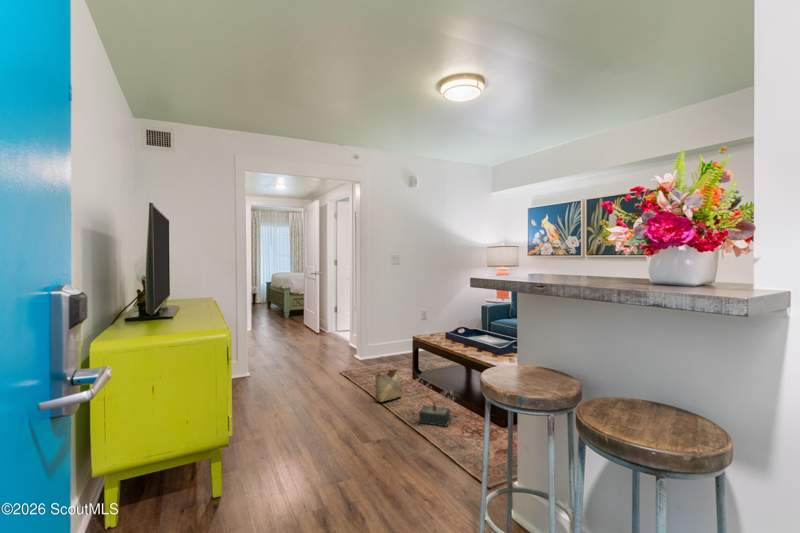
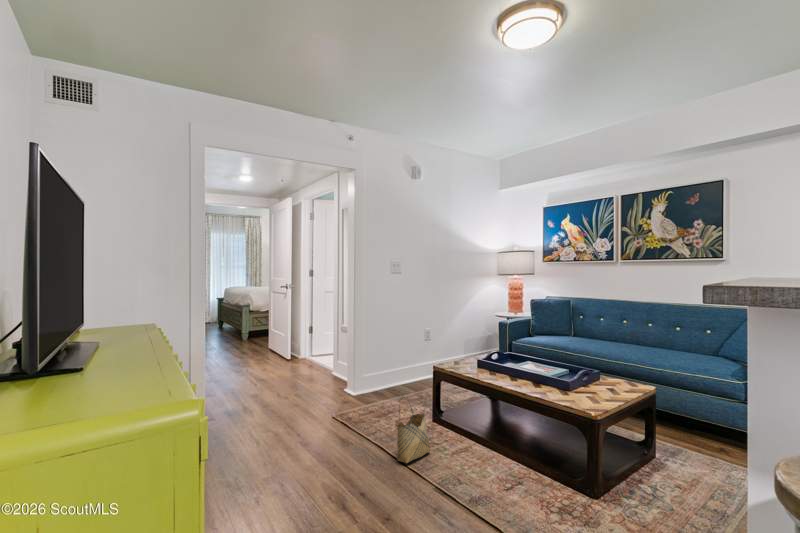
decorative plant: present [411,379,456,426] -> none [455,428,526,501]

